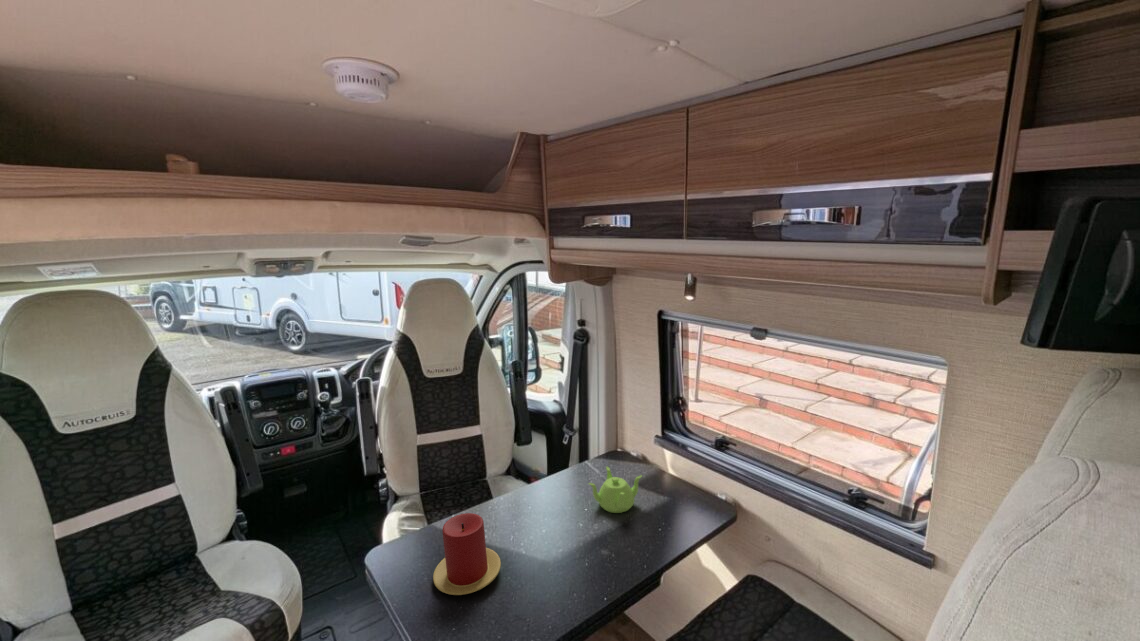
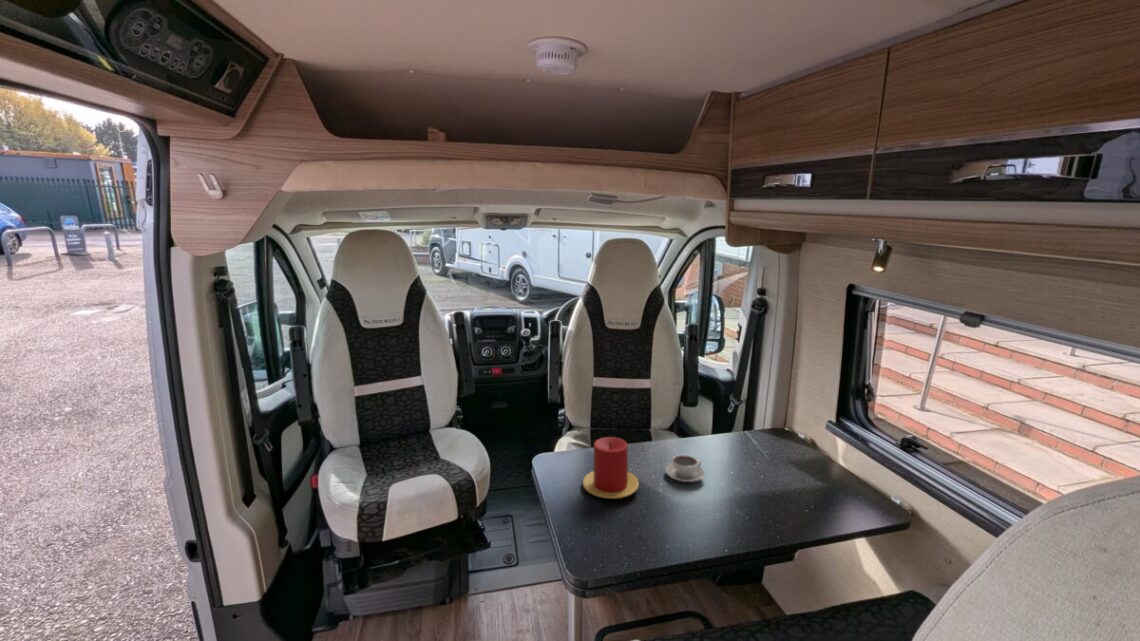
teapot: present [589,467,642,513] -> none [737,437,799,483]
coffee cup: none [523,507,564,540] -> present [665,455,704,482]

